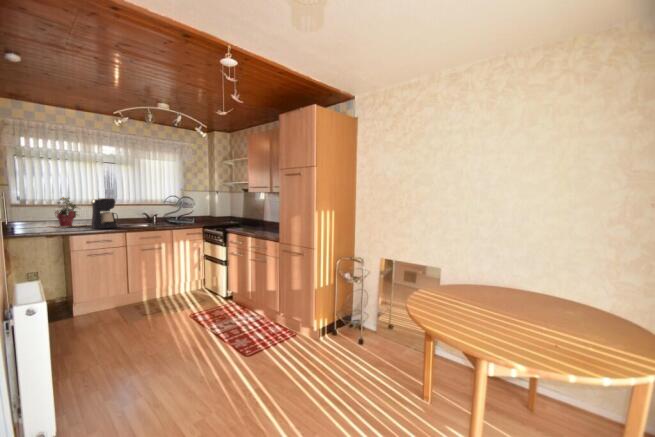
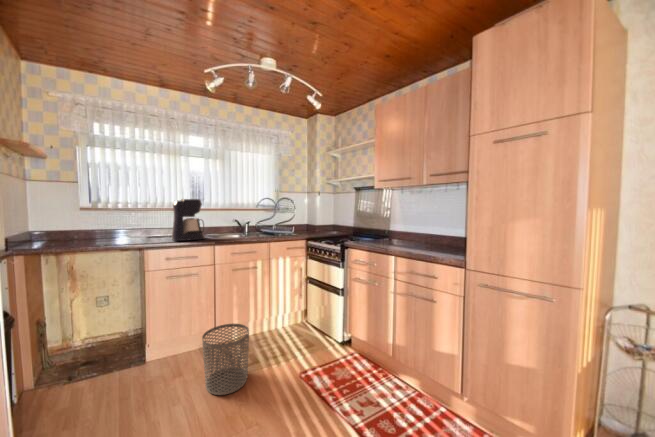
potted plant: present [47,197,87,228] -> none [122,197,169,239]
waste bin: none [117,284,152,326] -> present [202,324,249,395]

